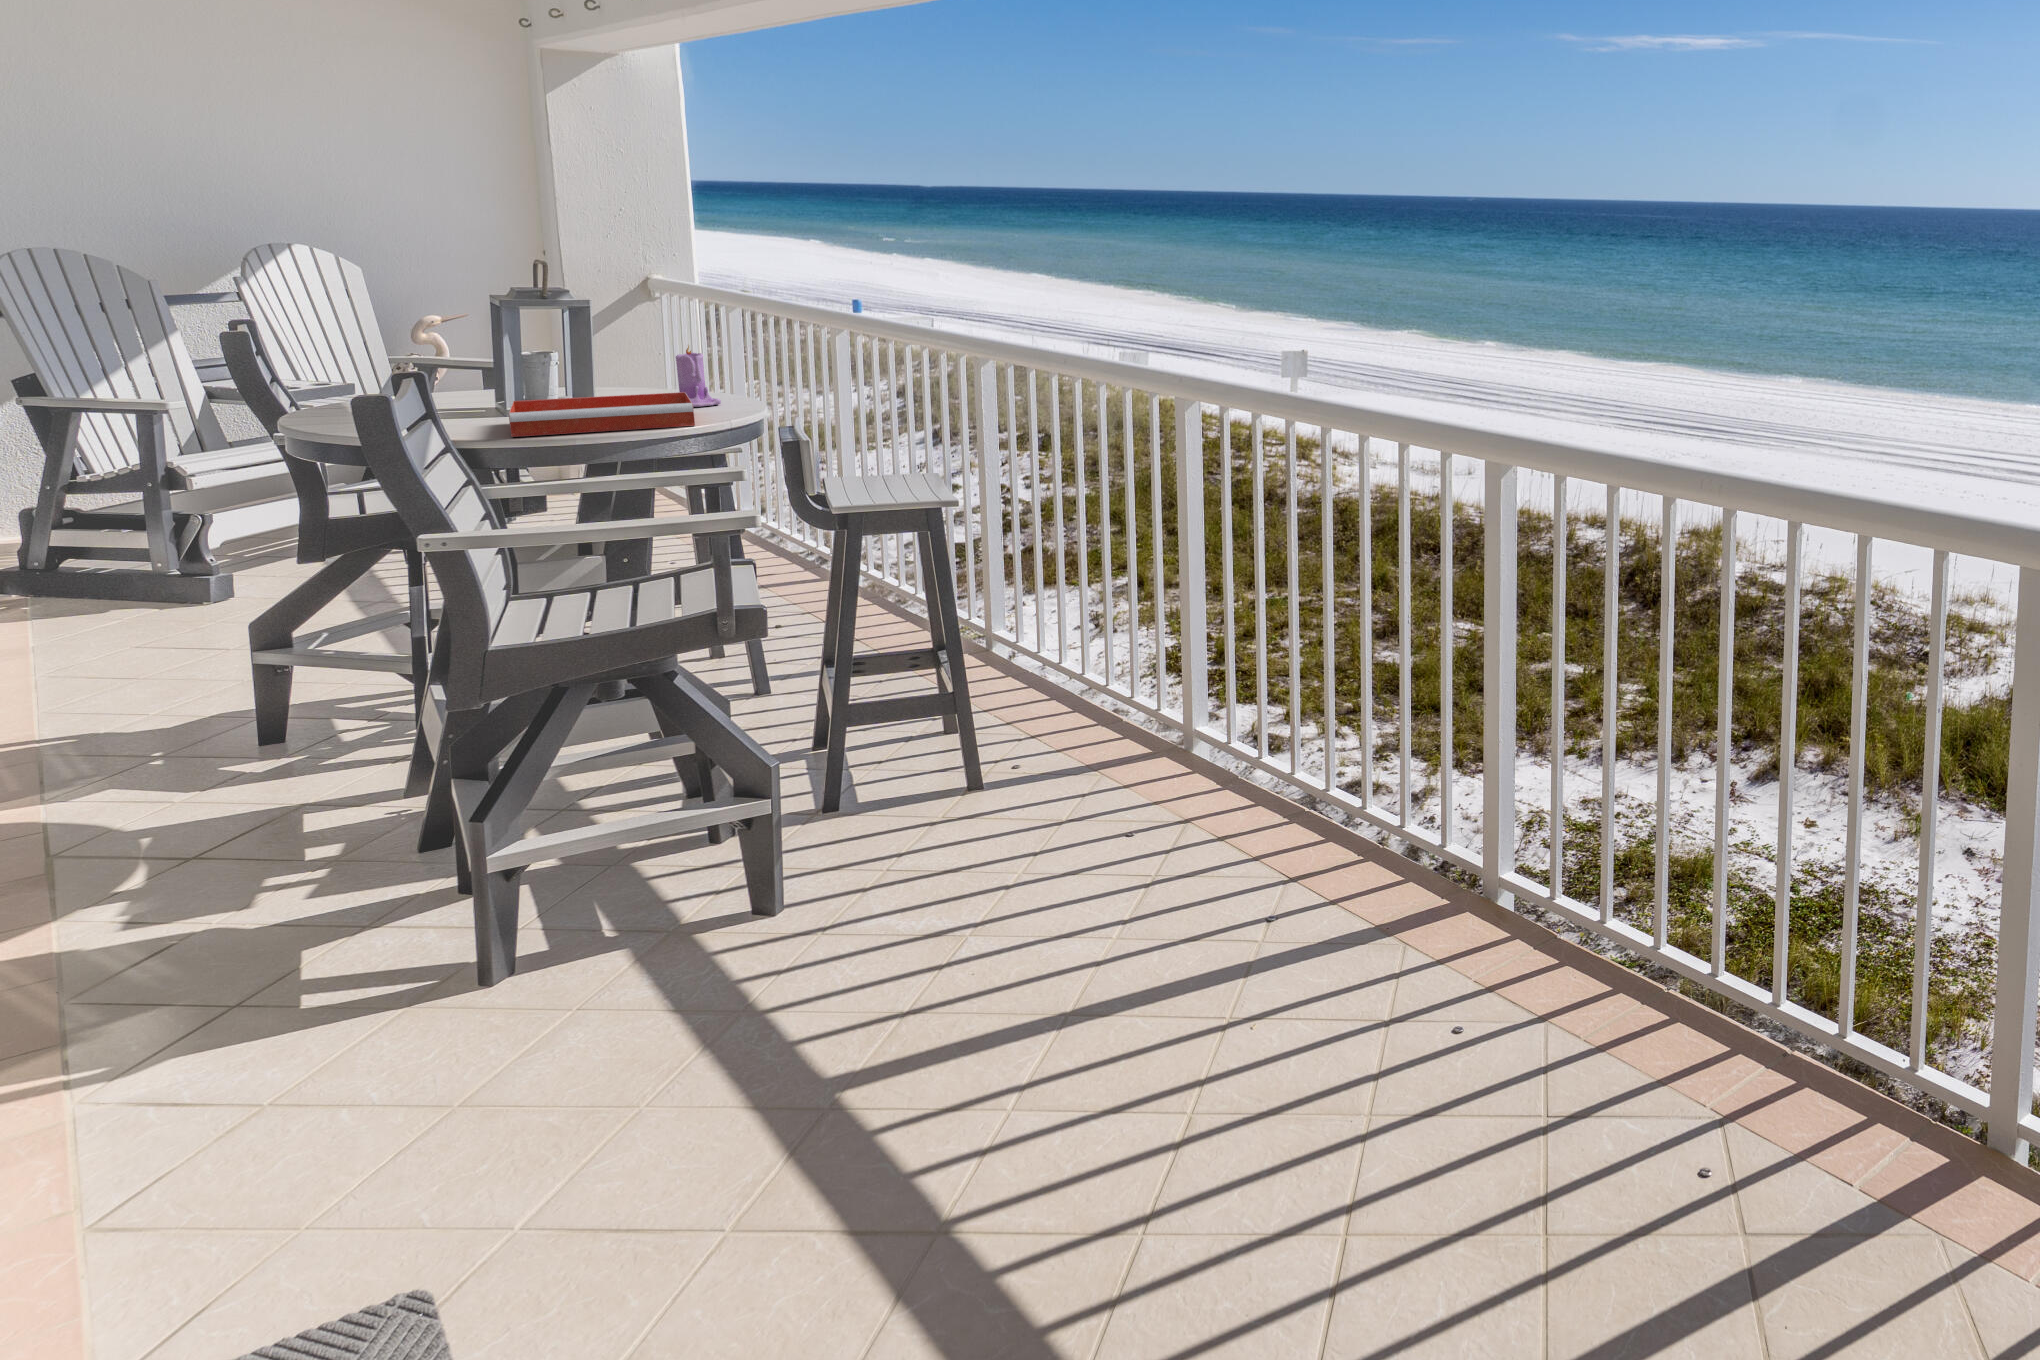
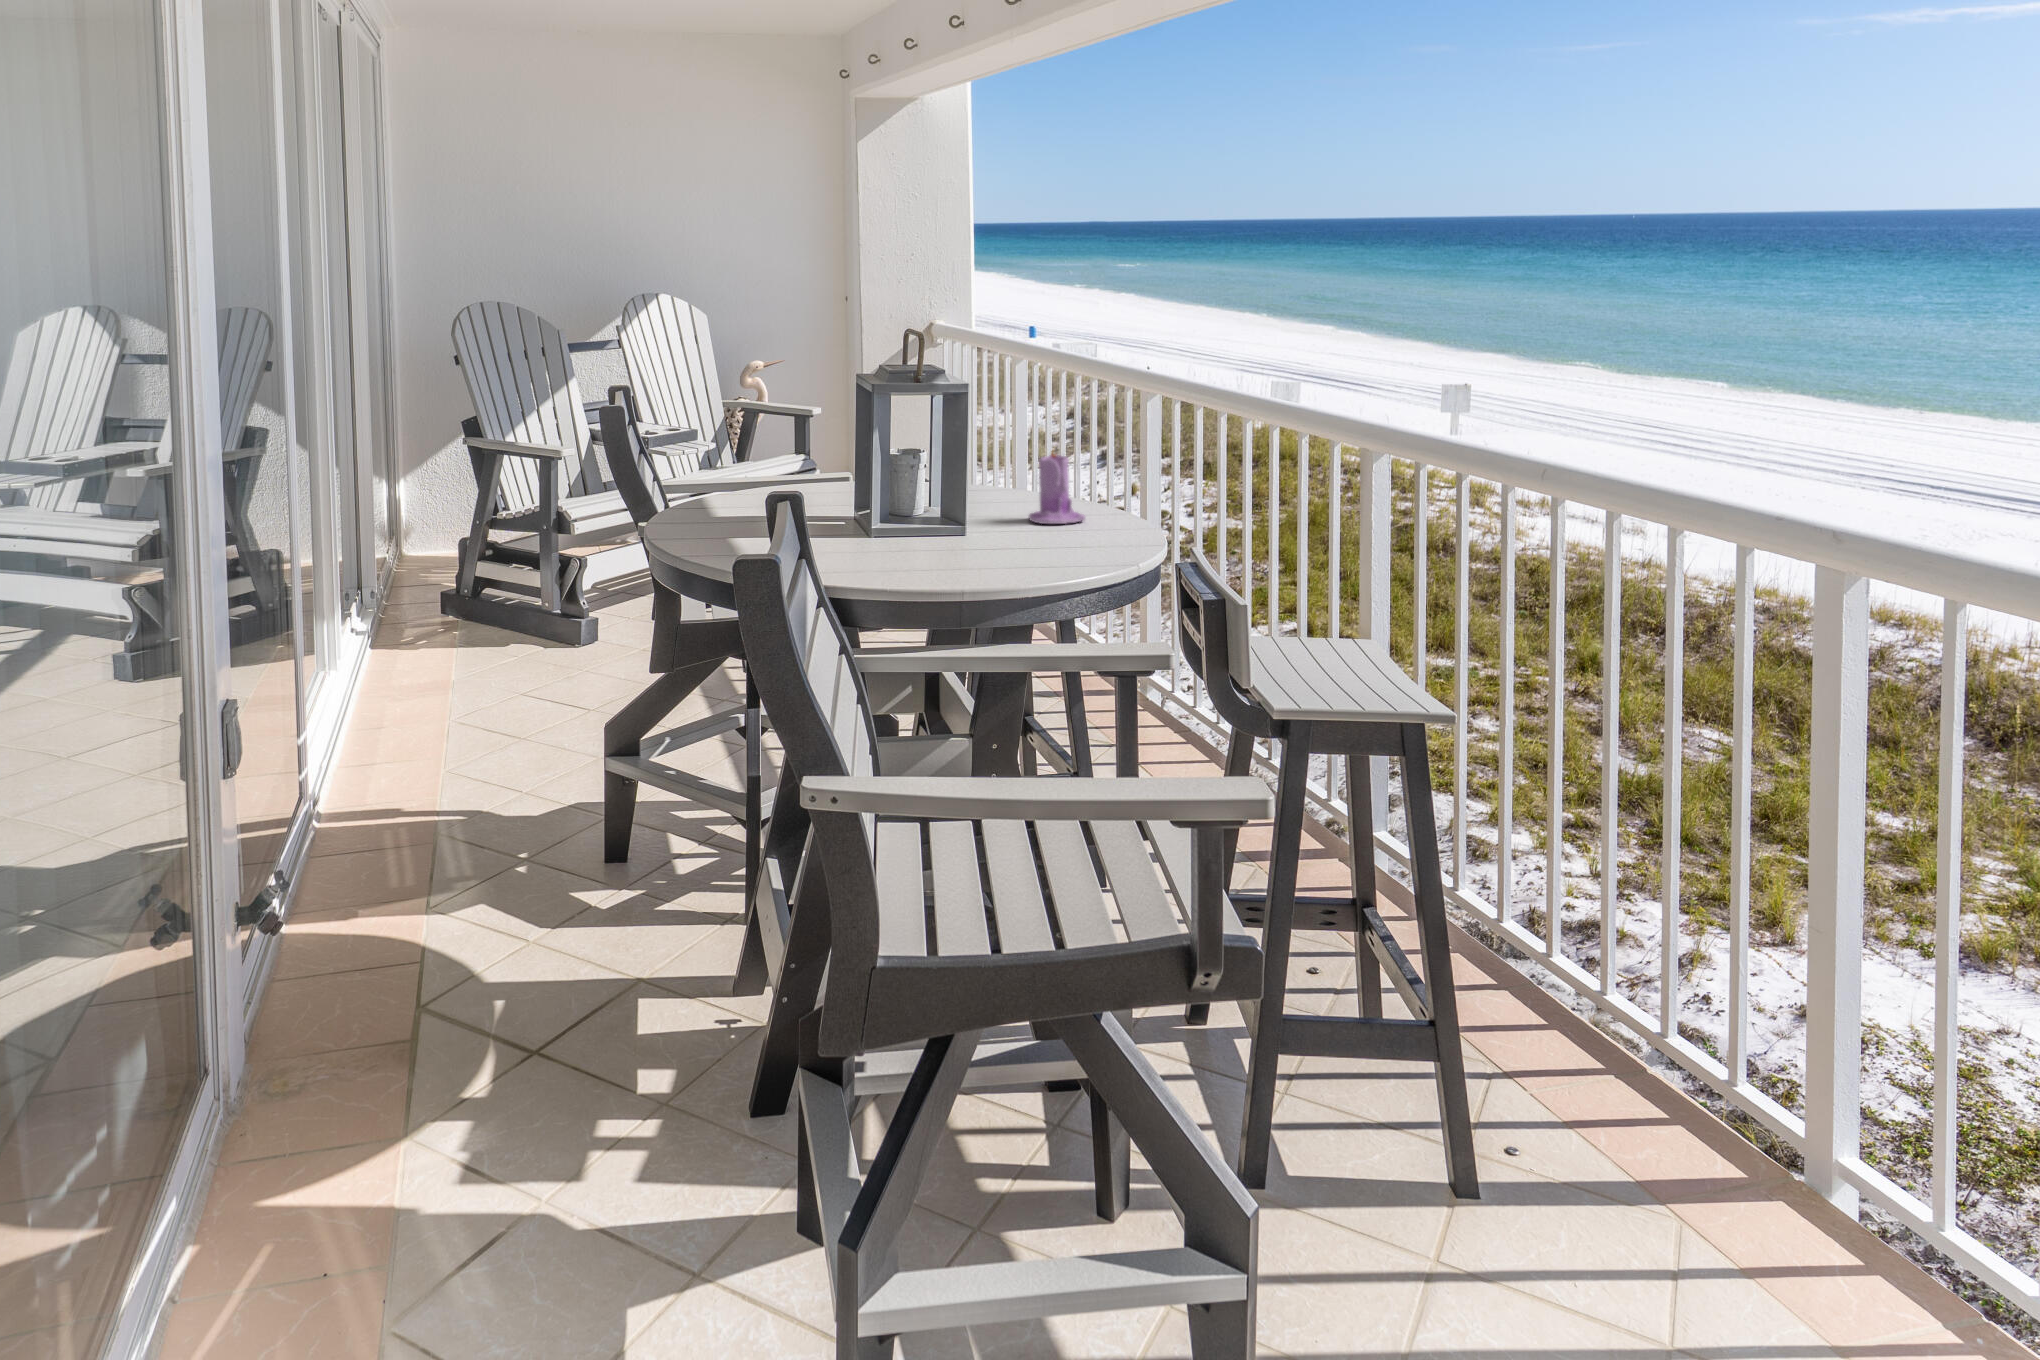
tray: present [509,392,695,437] -> none [873,509,1076,569]

